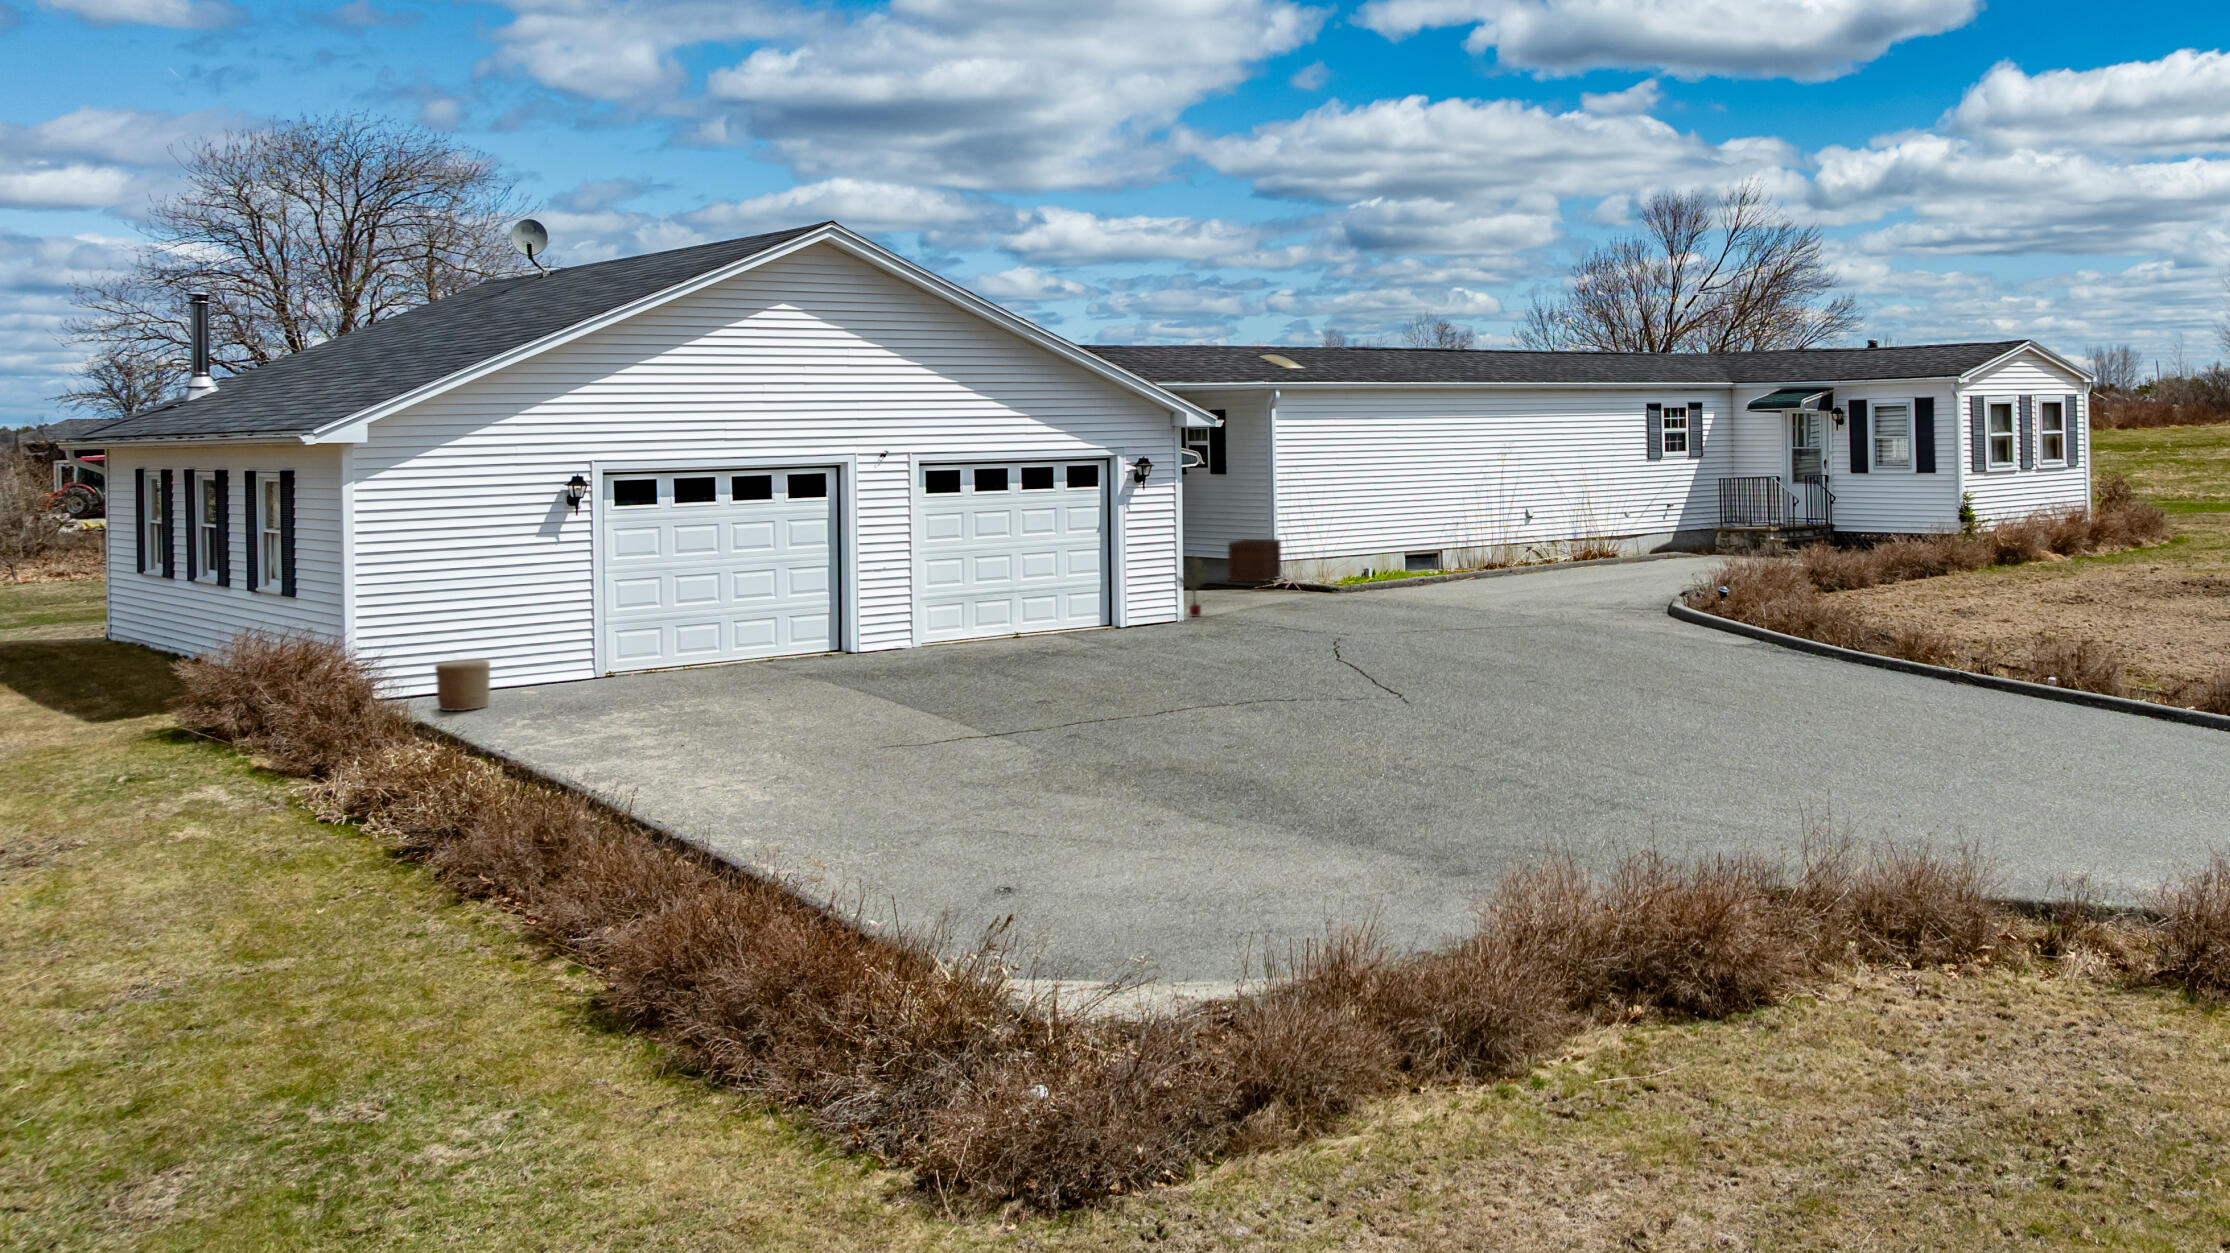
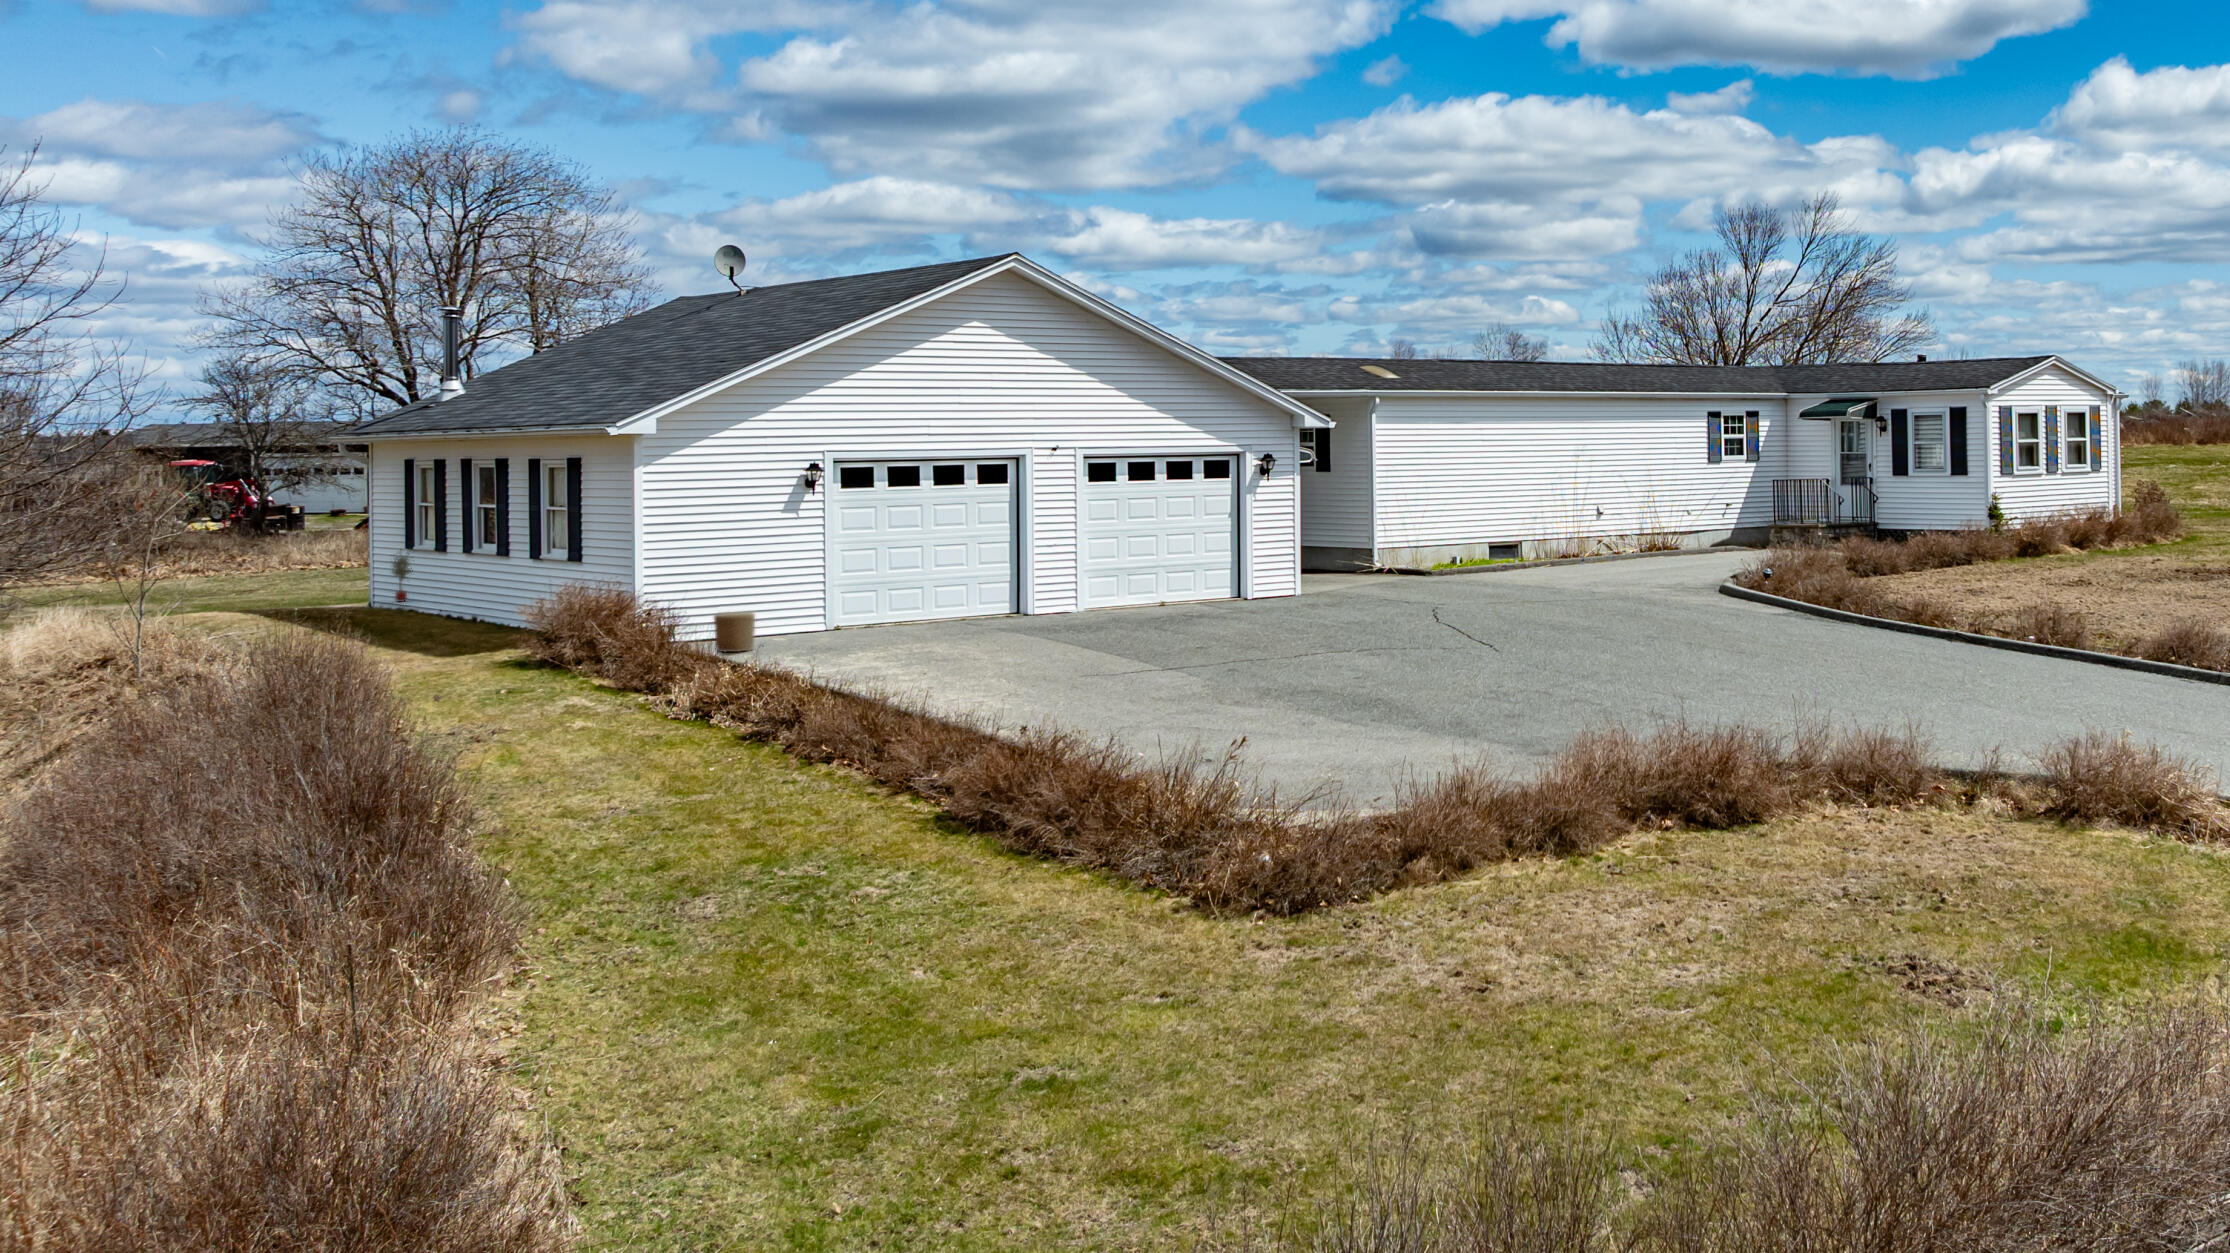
wooden crate: present [1228,539,1281,582] -> none [1333,529,1378,566]
potted tree: present [1177,555,1206,617] -> present [392,549,414,602]

